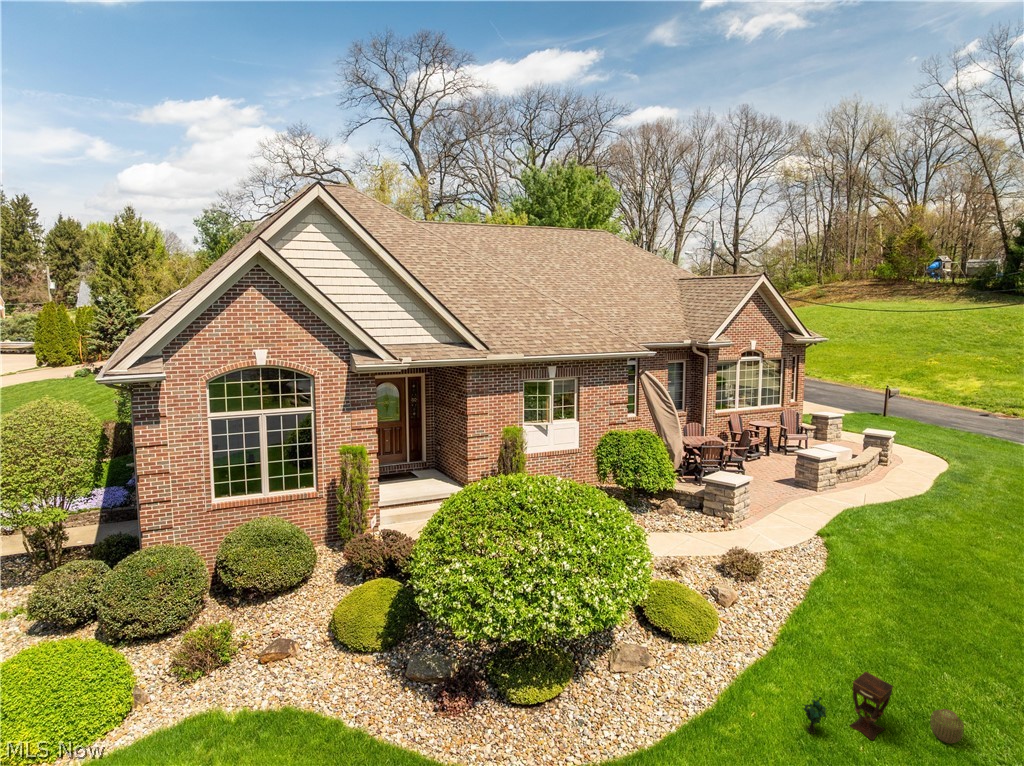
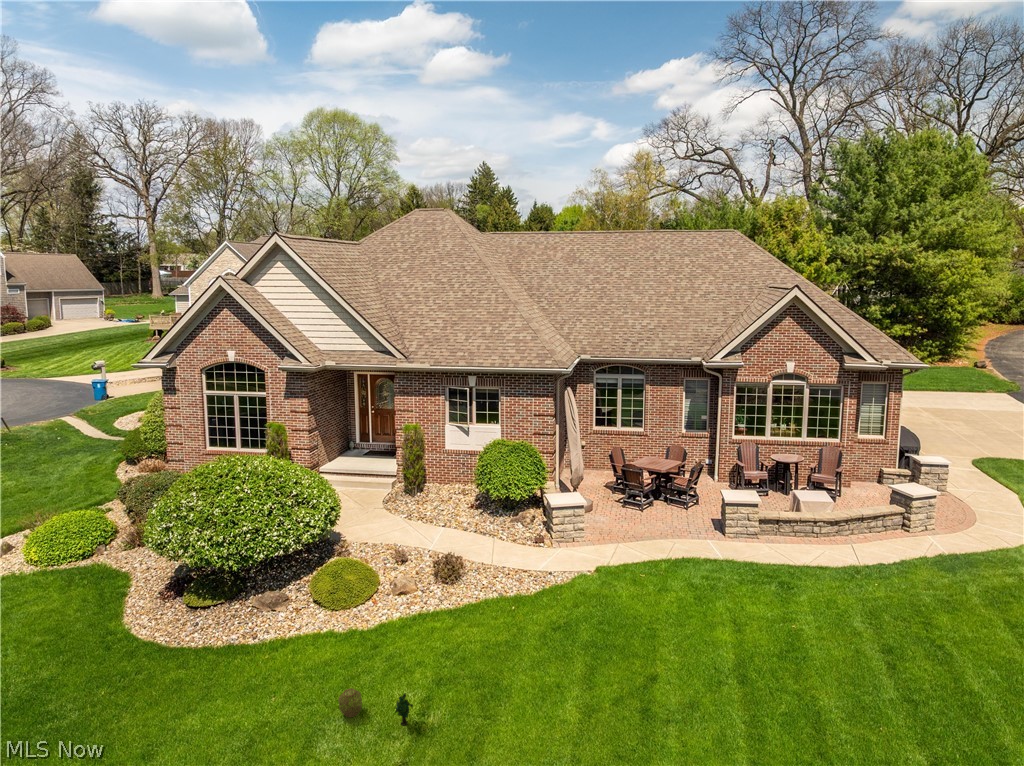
side table: present [850,672,893,740] -> none [304,642,335,691]
decorative plant: present [803,697,826,734] -> present [395,693,413,726]

